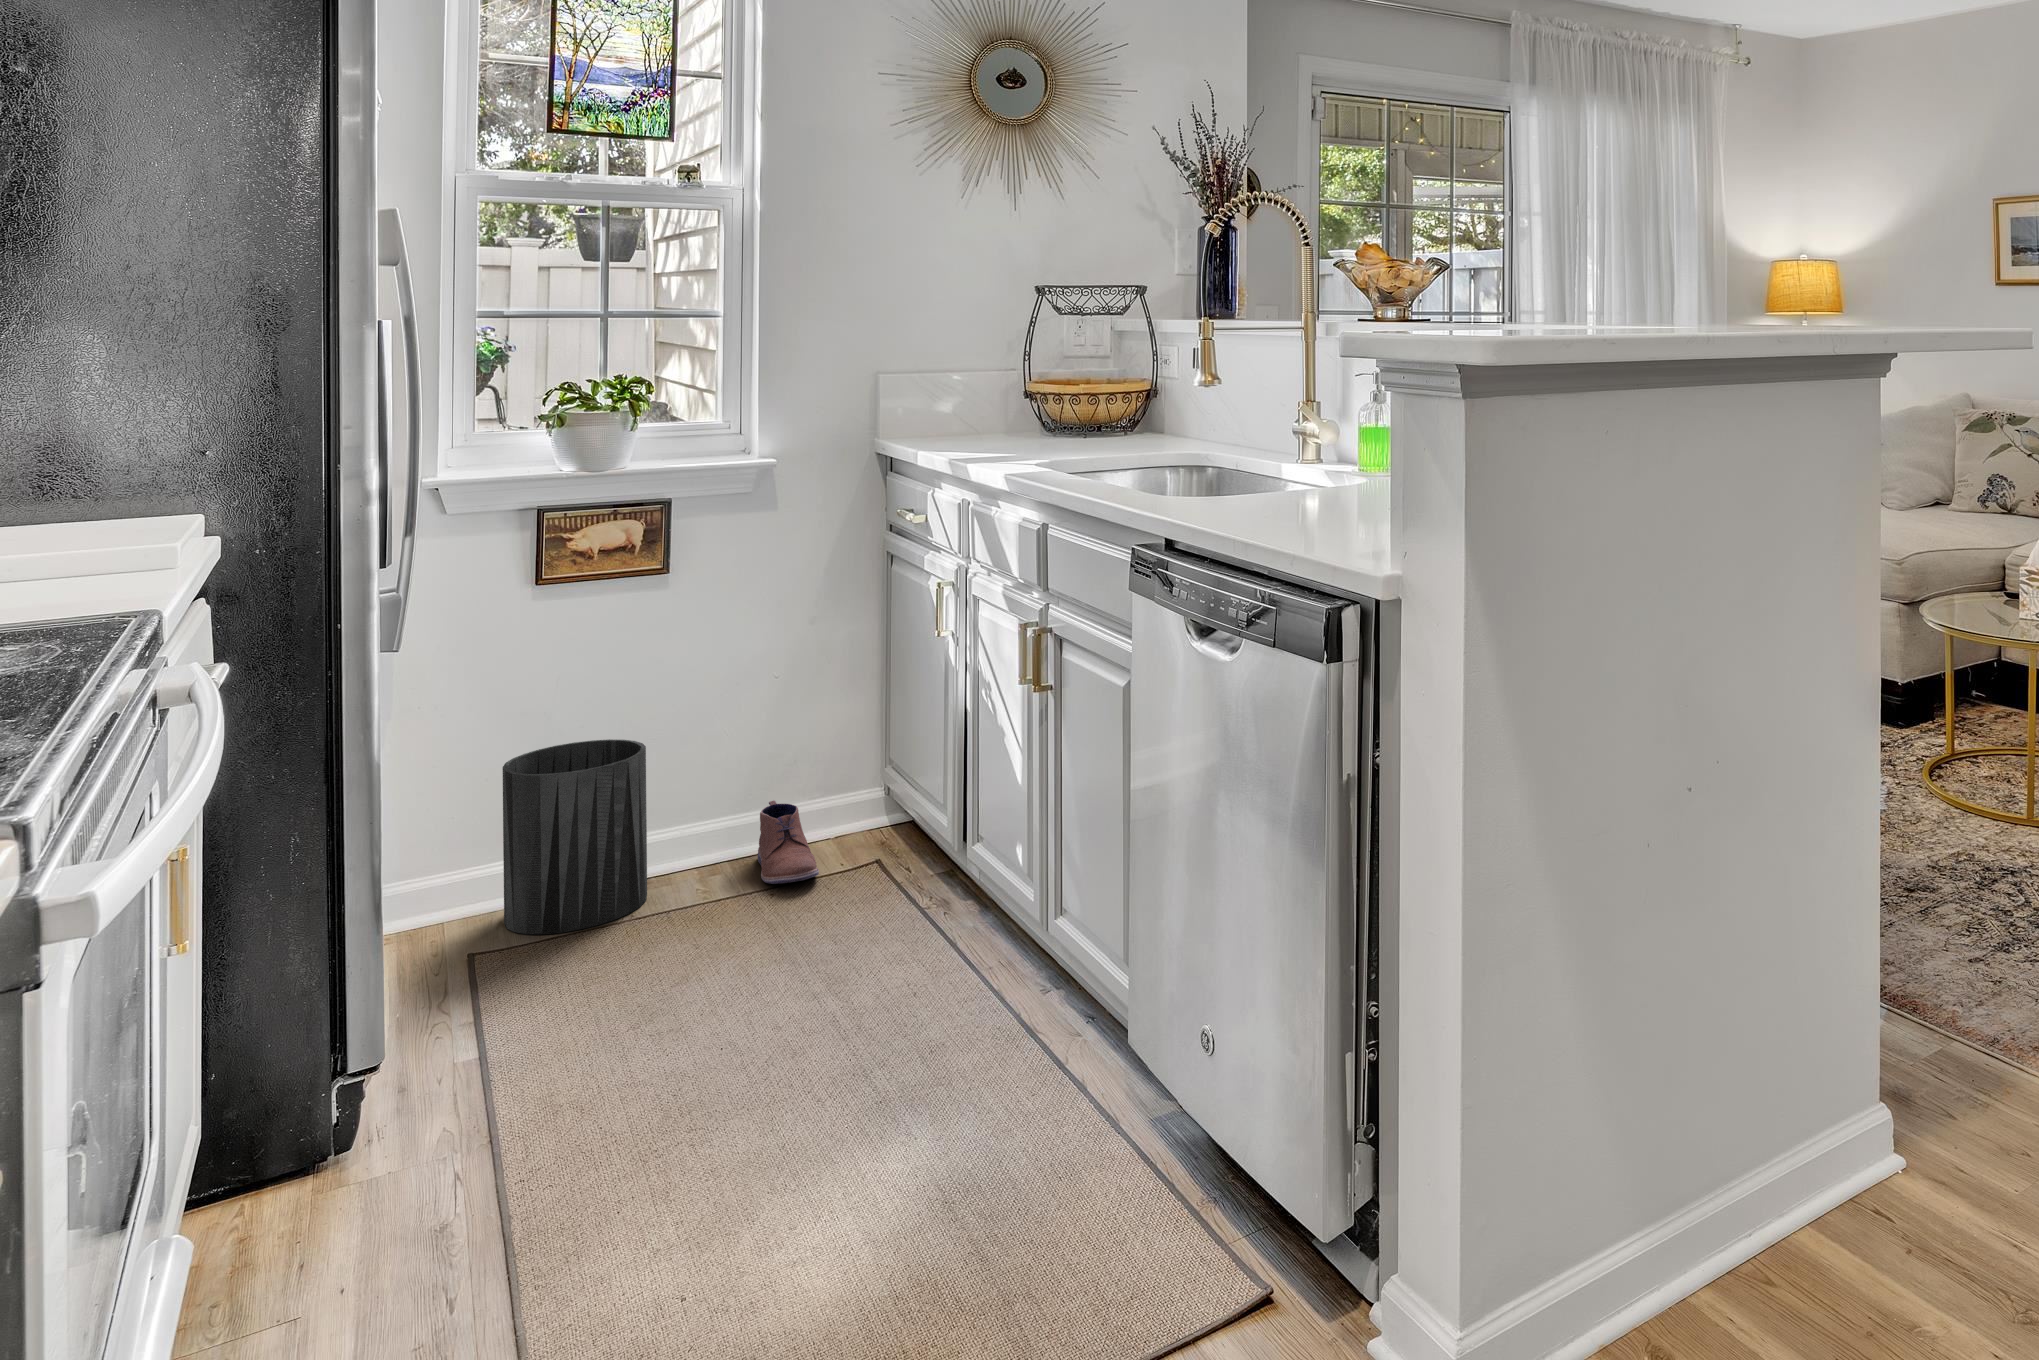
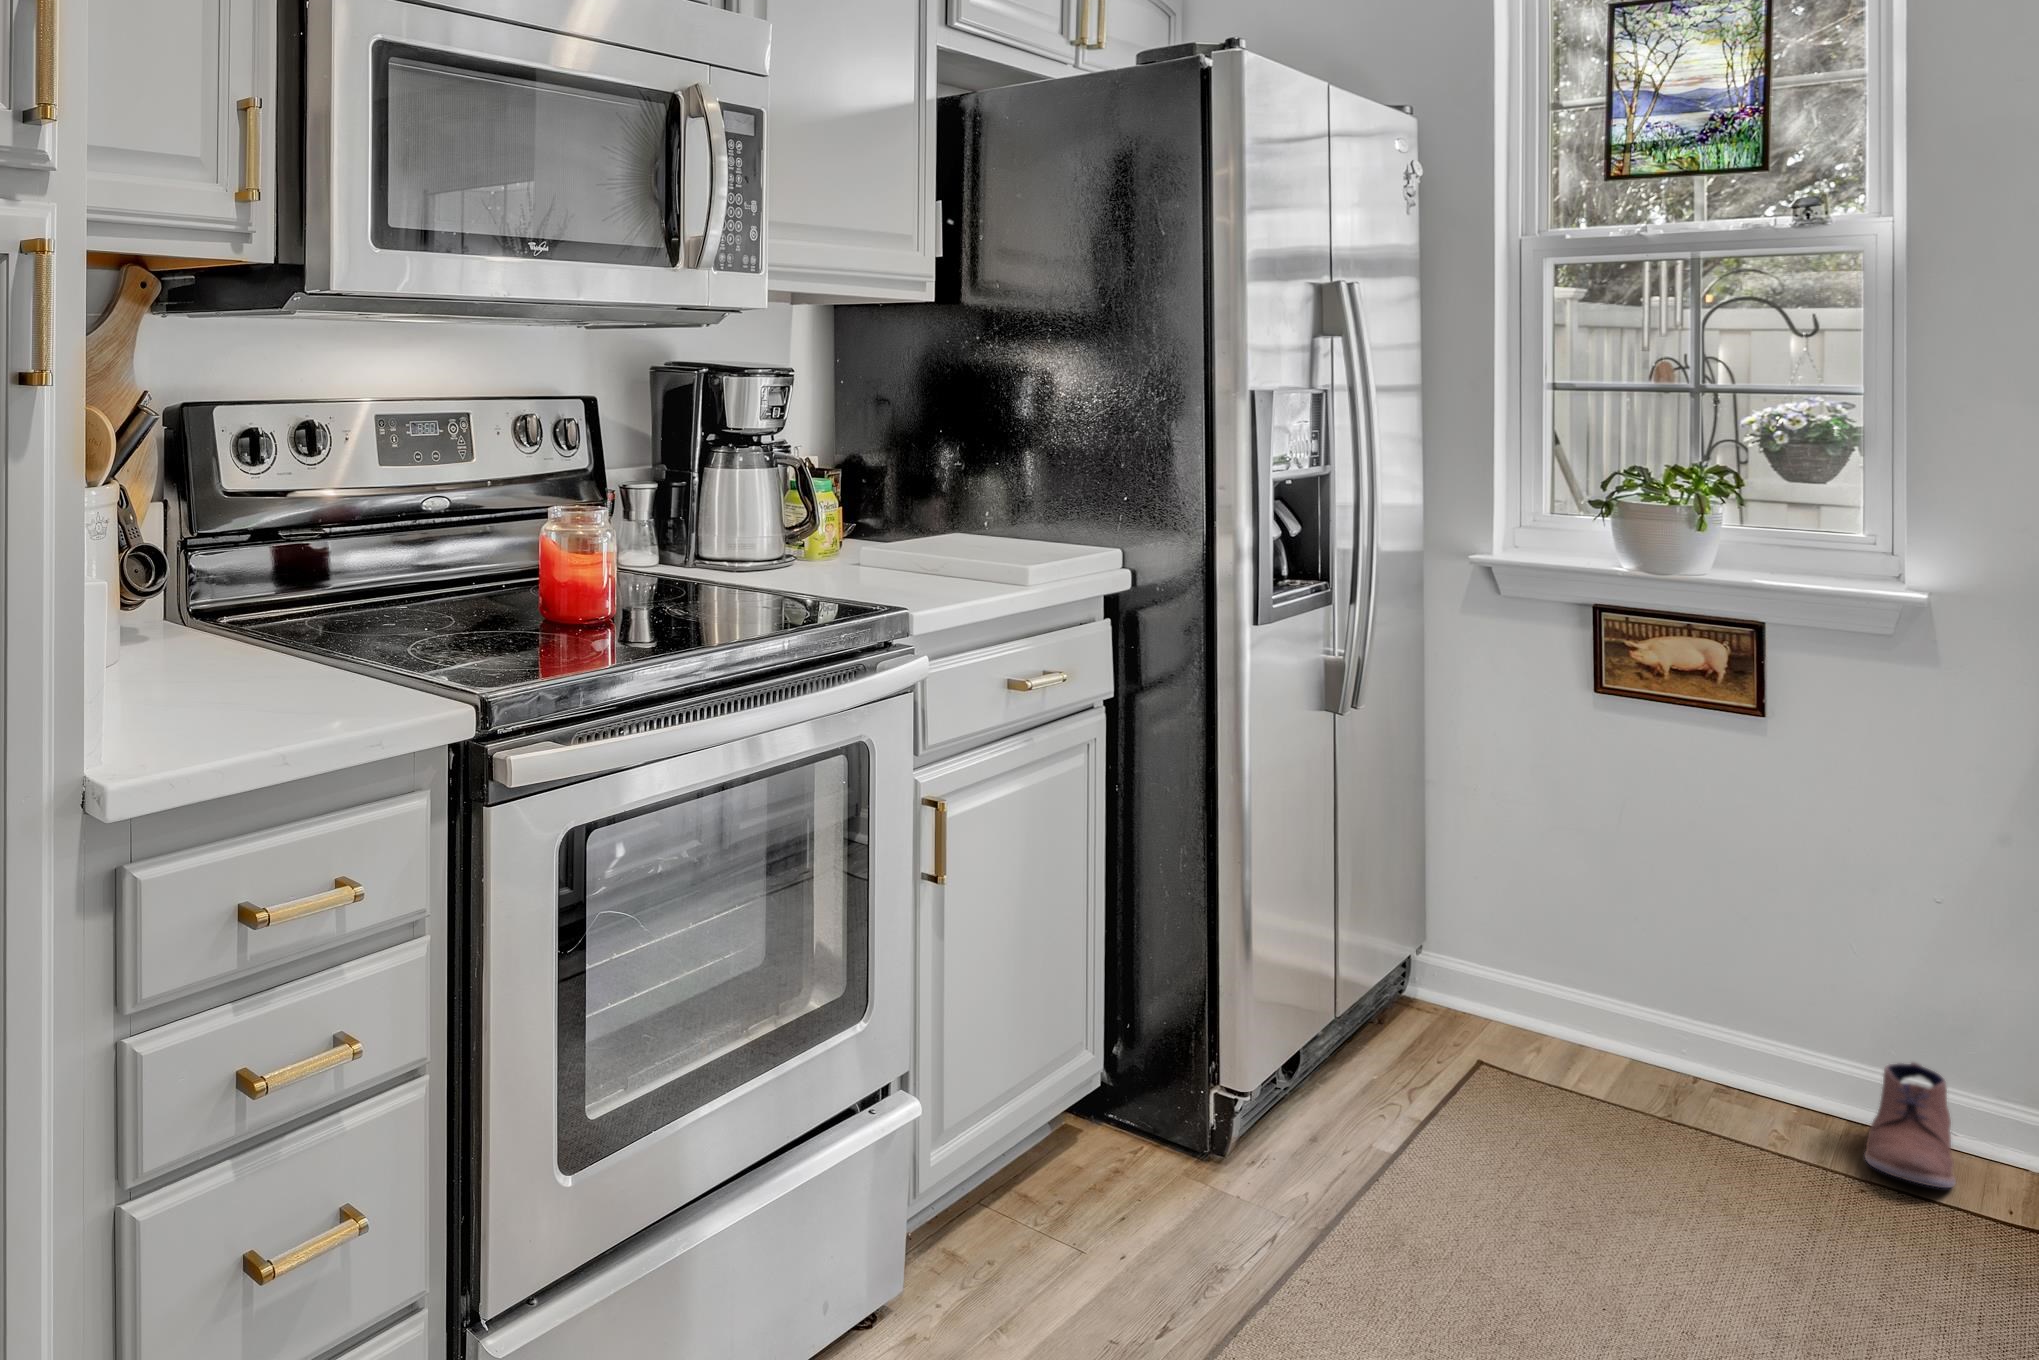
trash can: present [503,739,647,934] -> none [1531,874,1708,1109]

